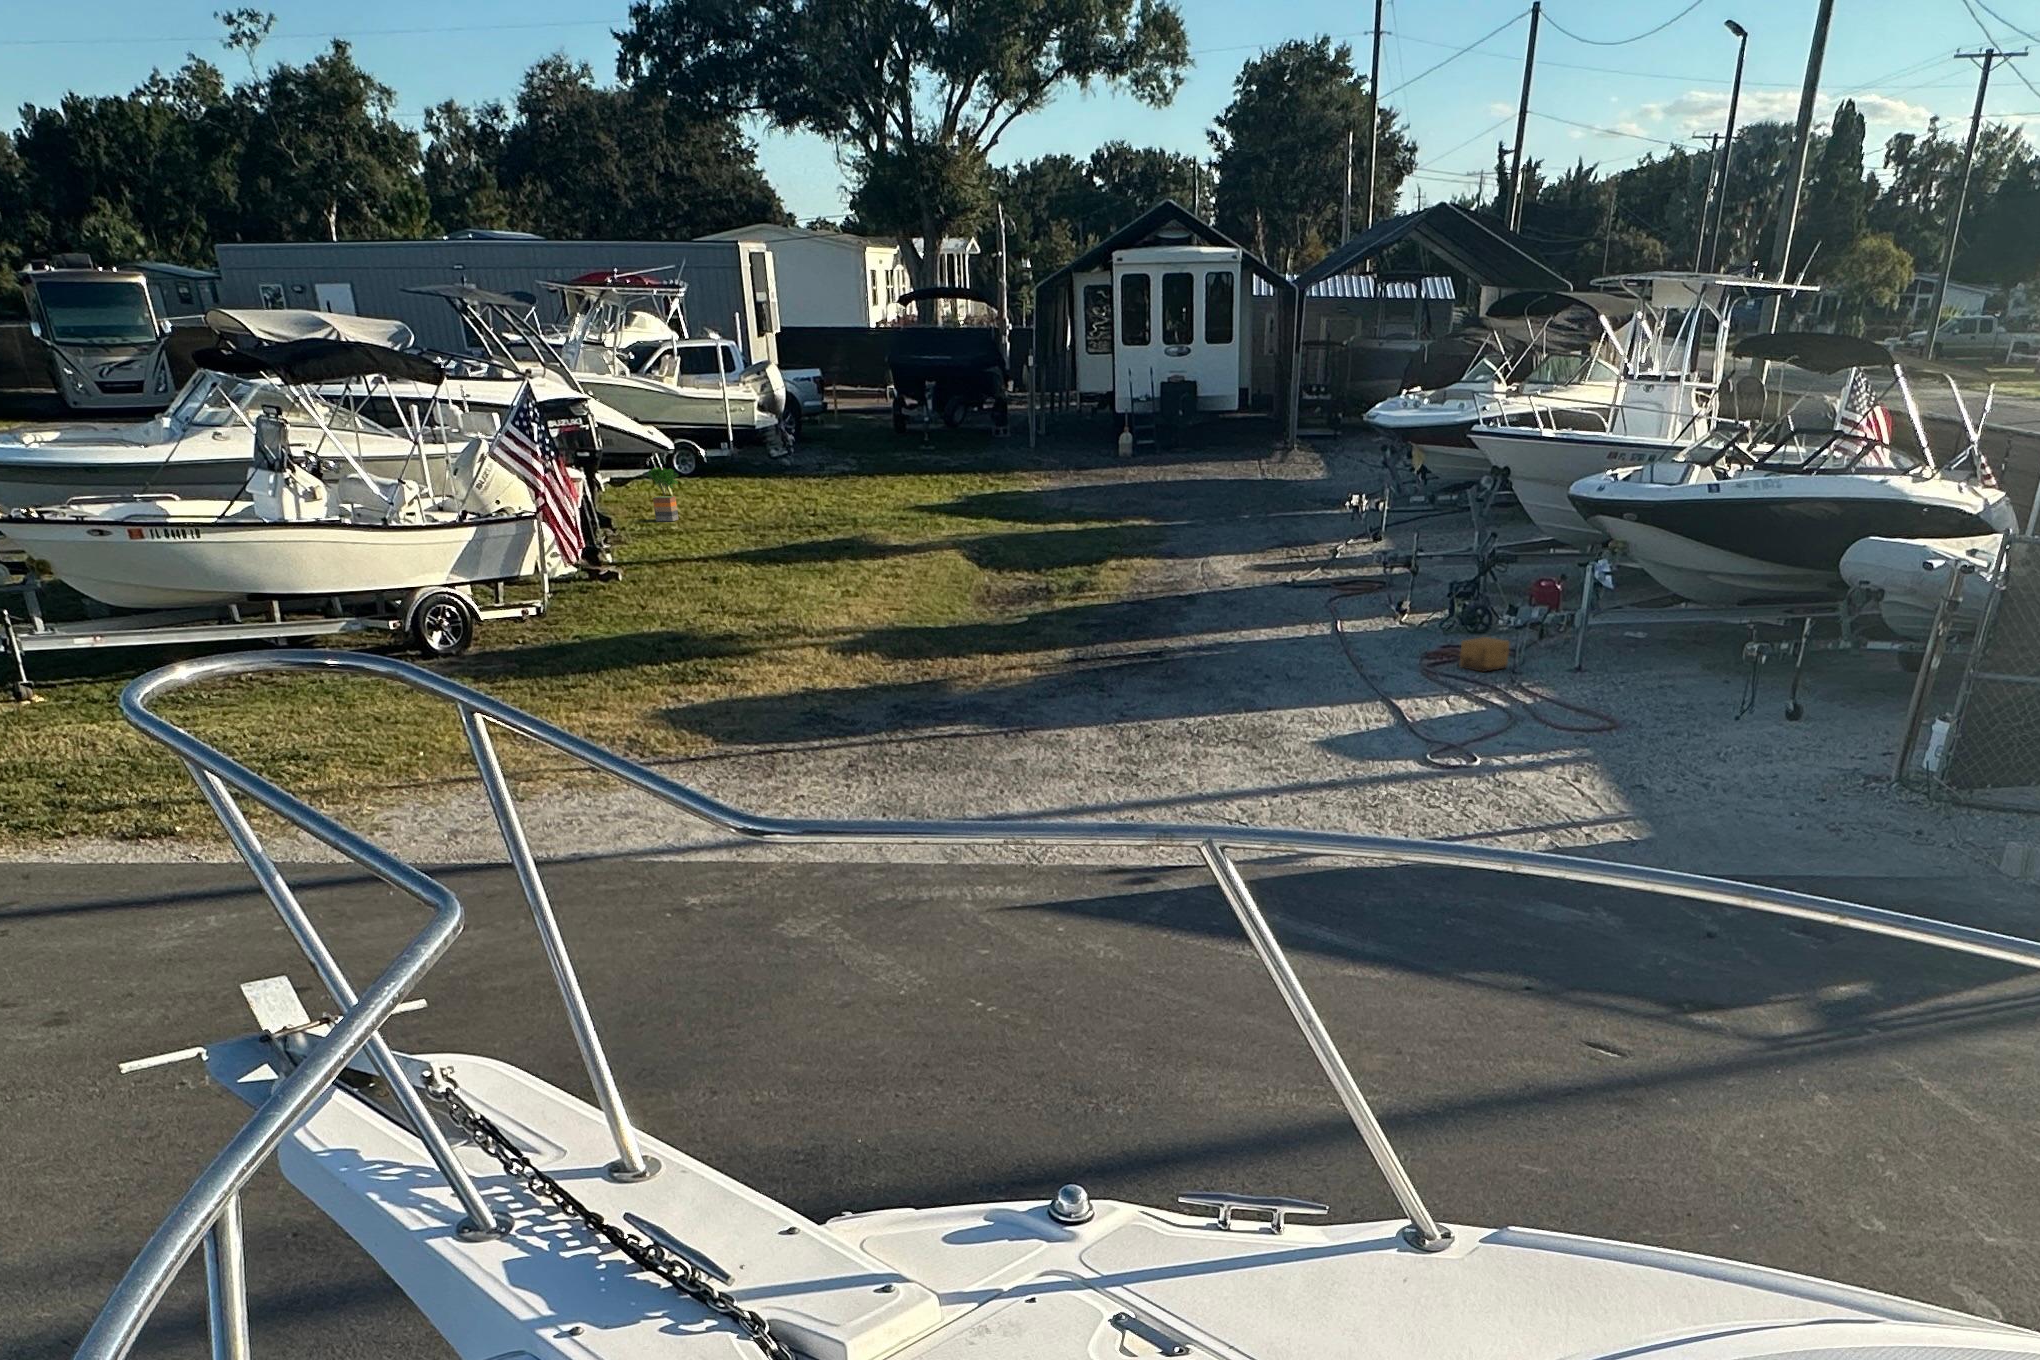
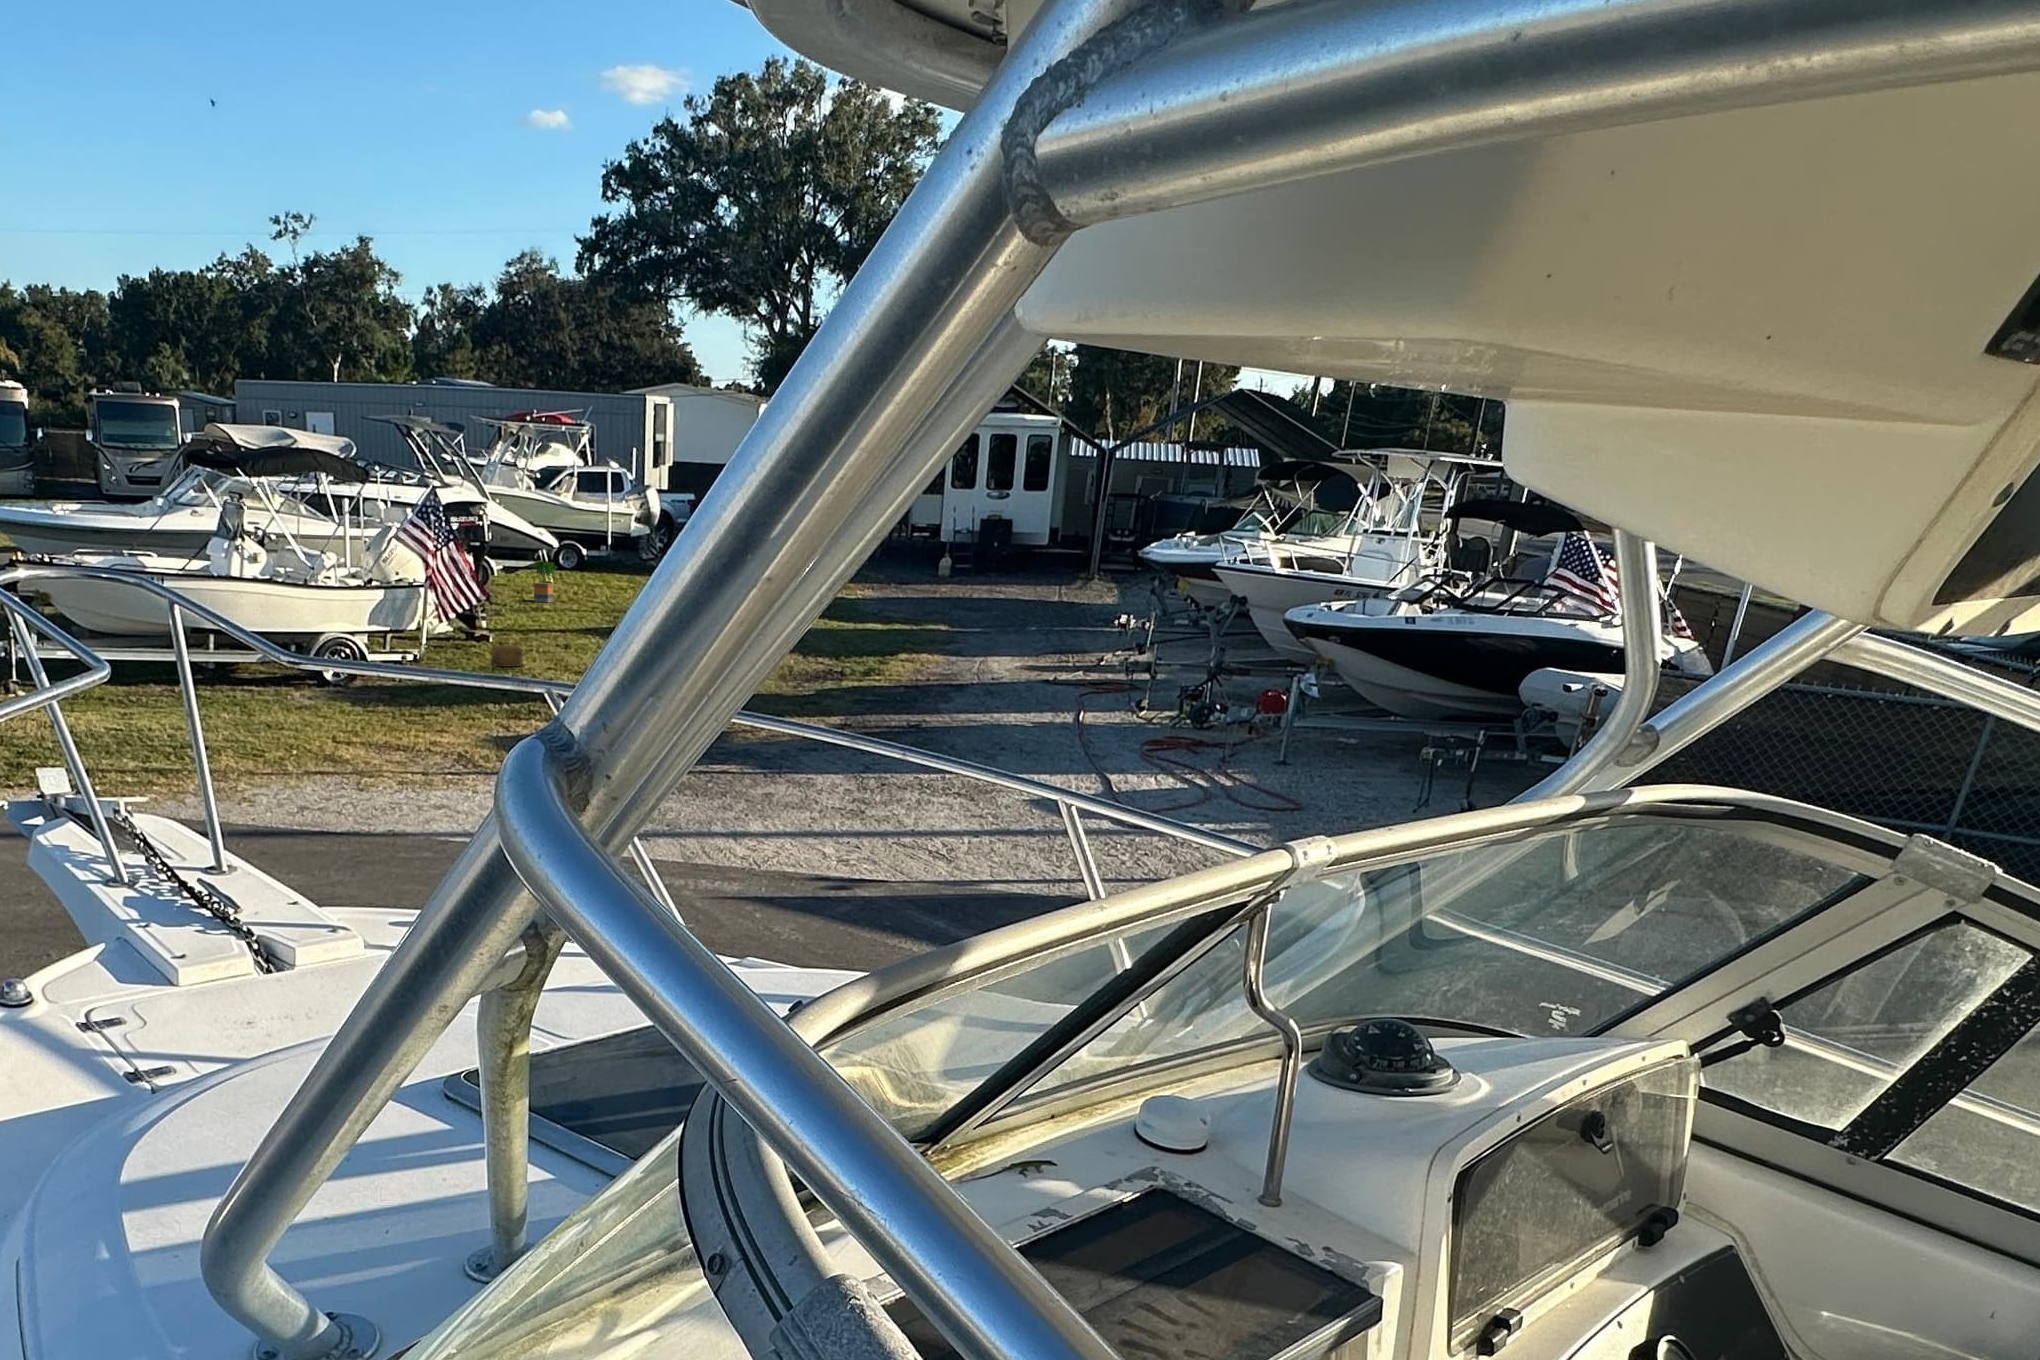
cardboard box: present [1460,637,1509,672] -> present [491,645,522,667]

